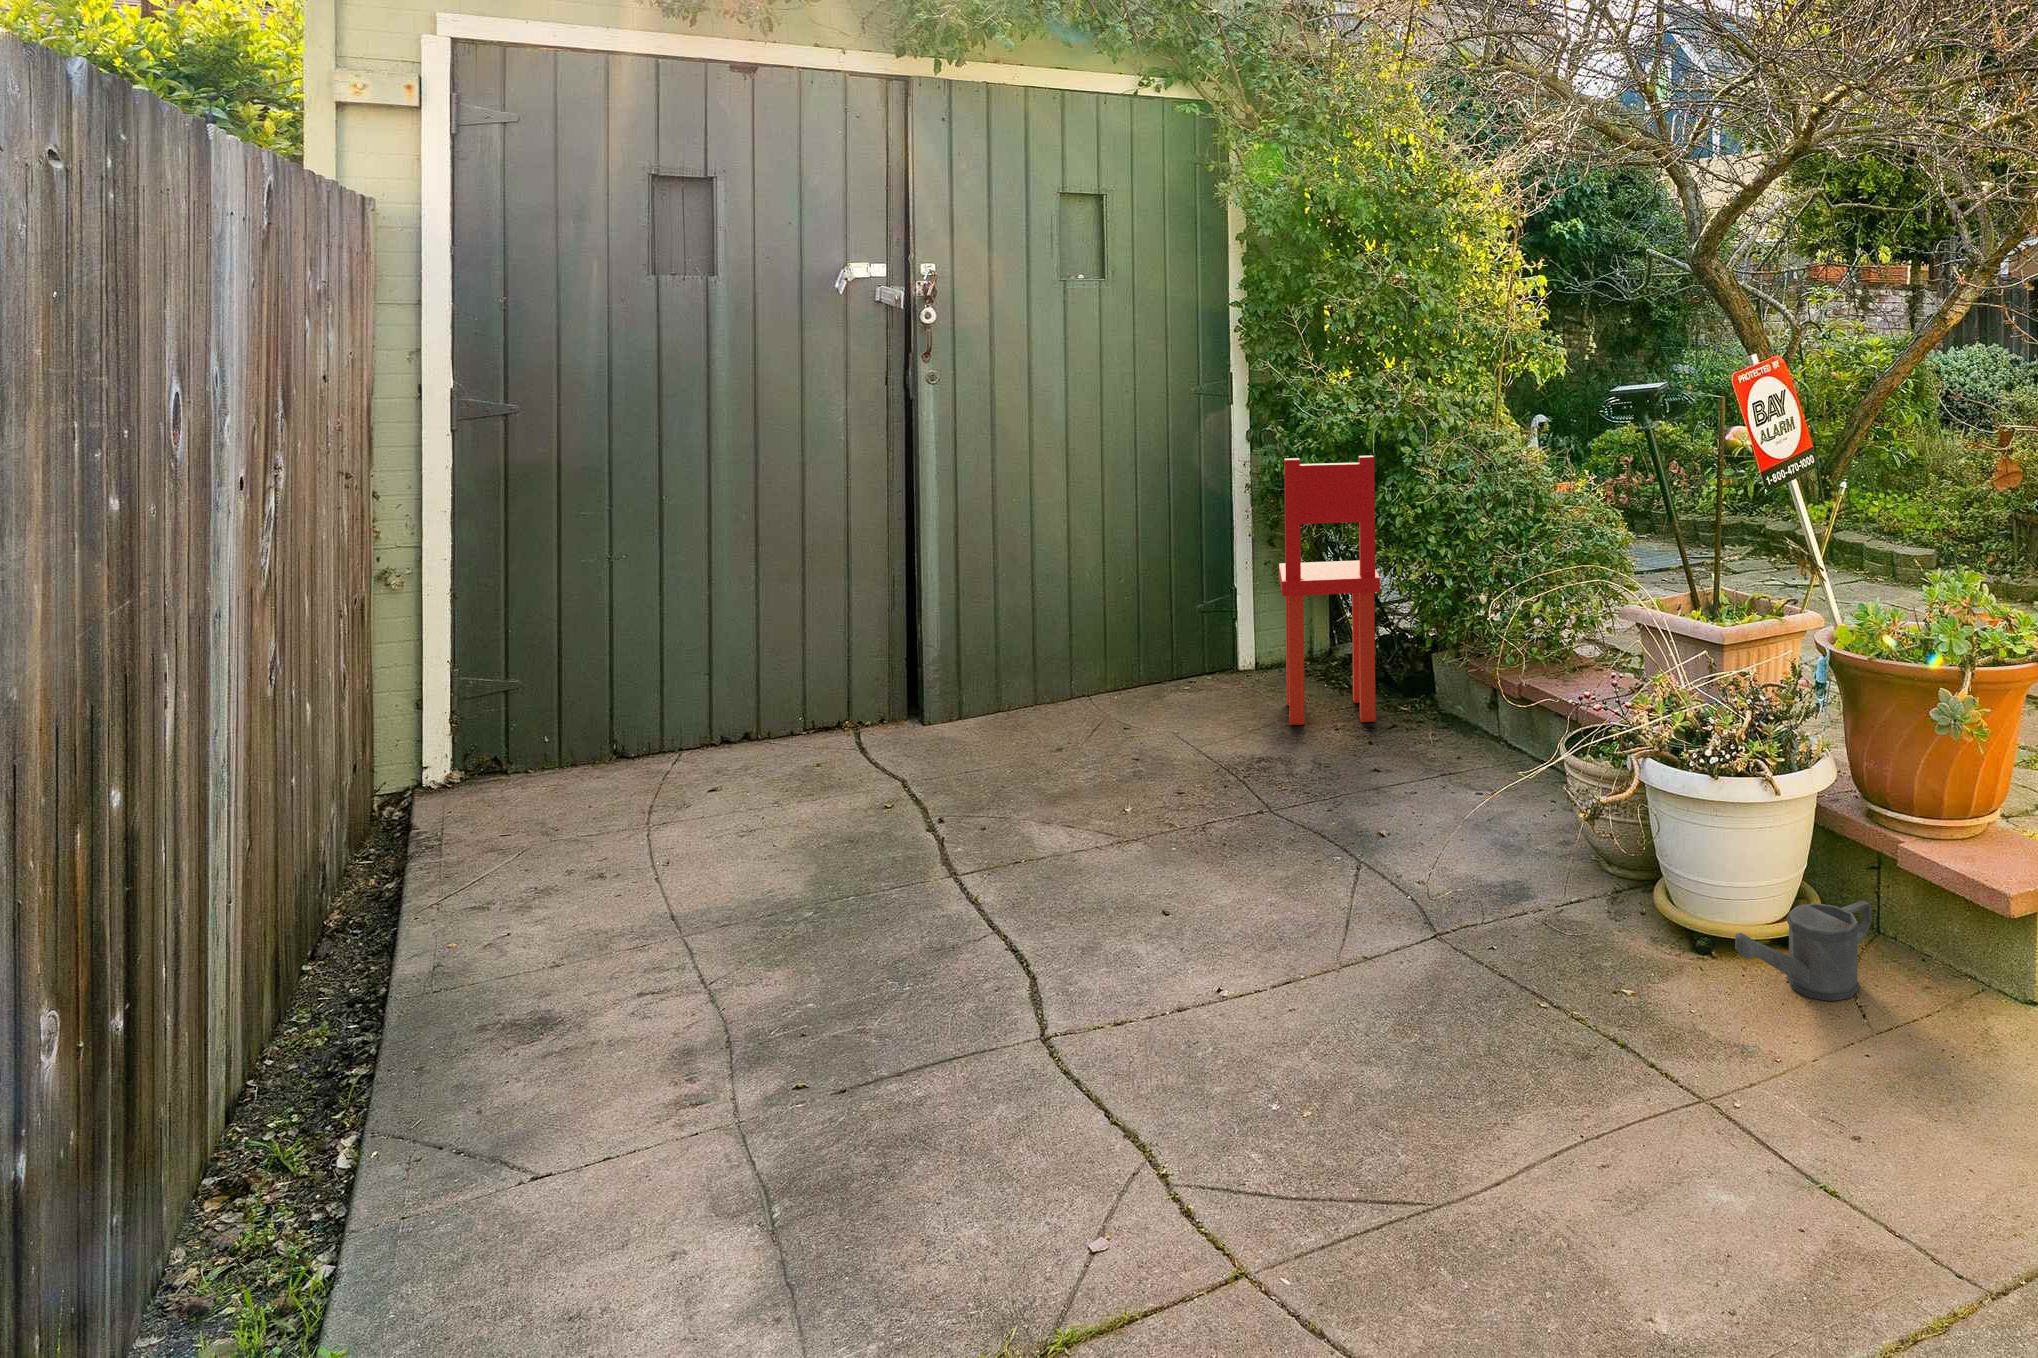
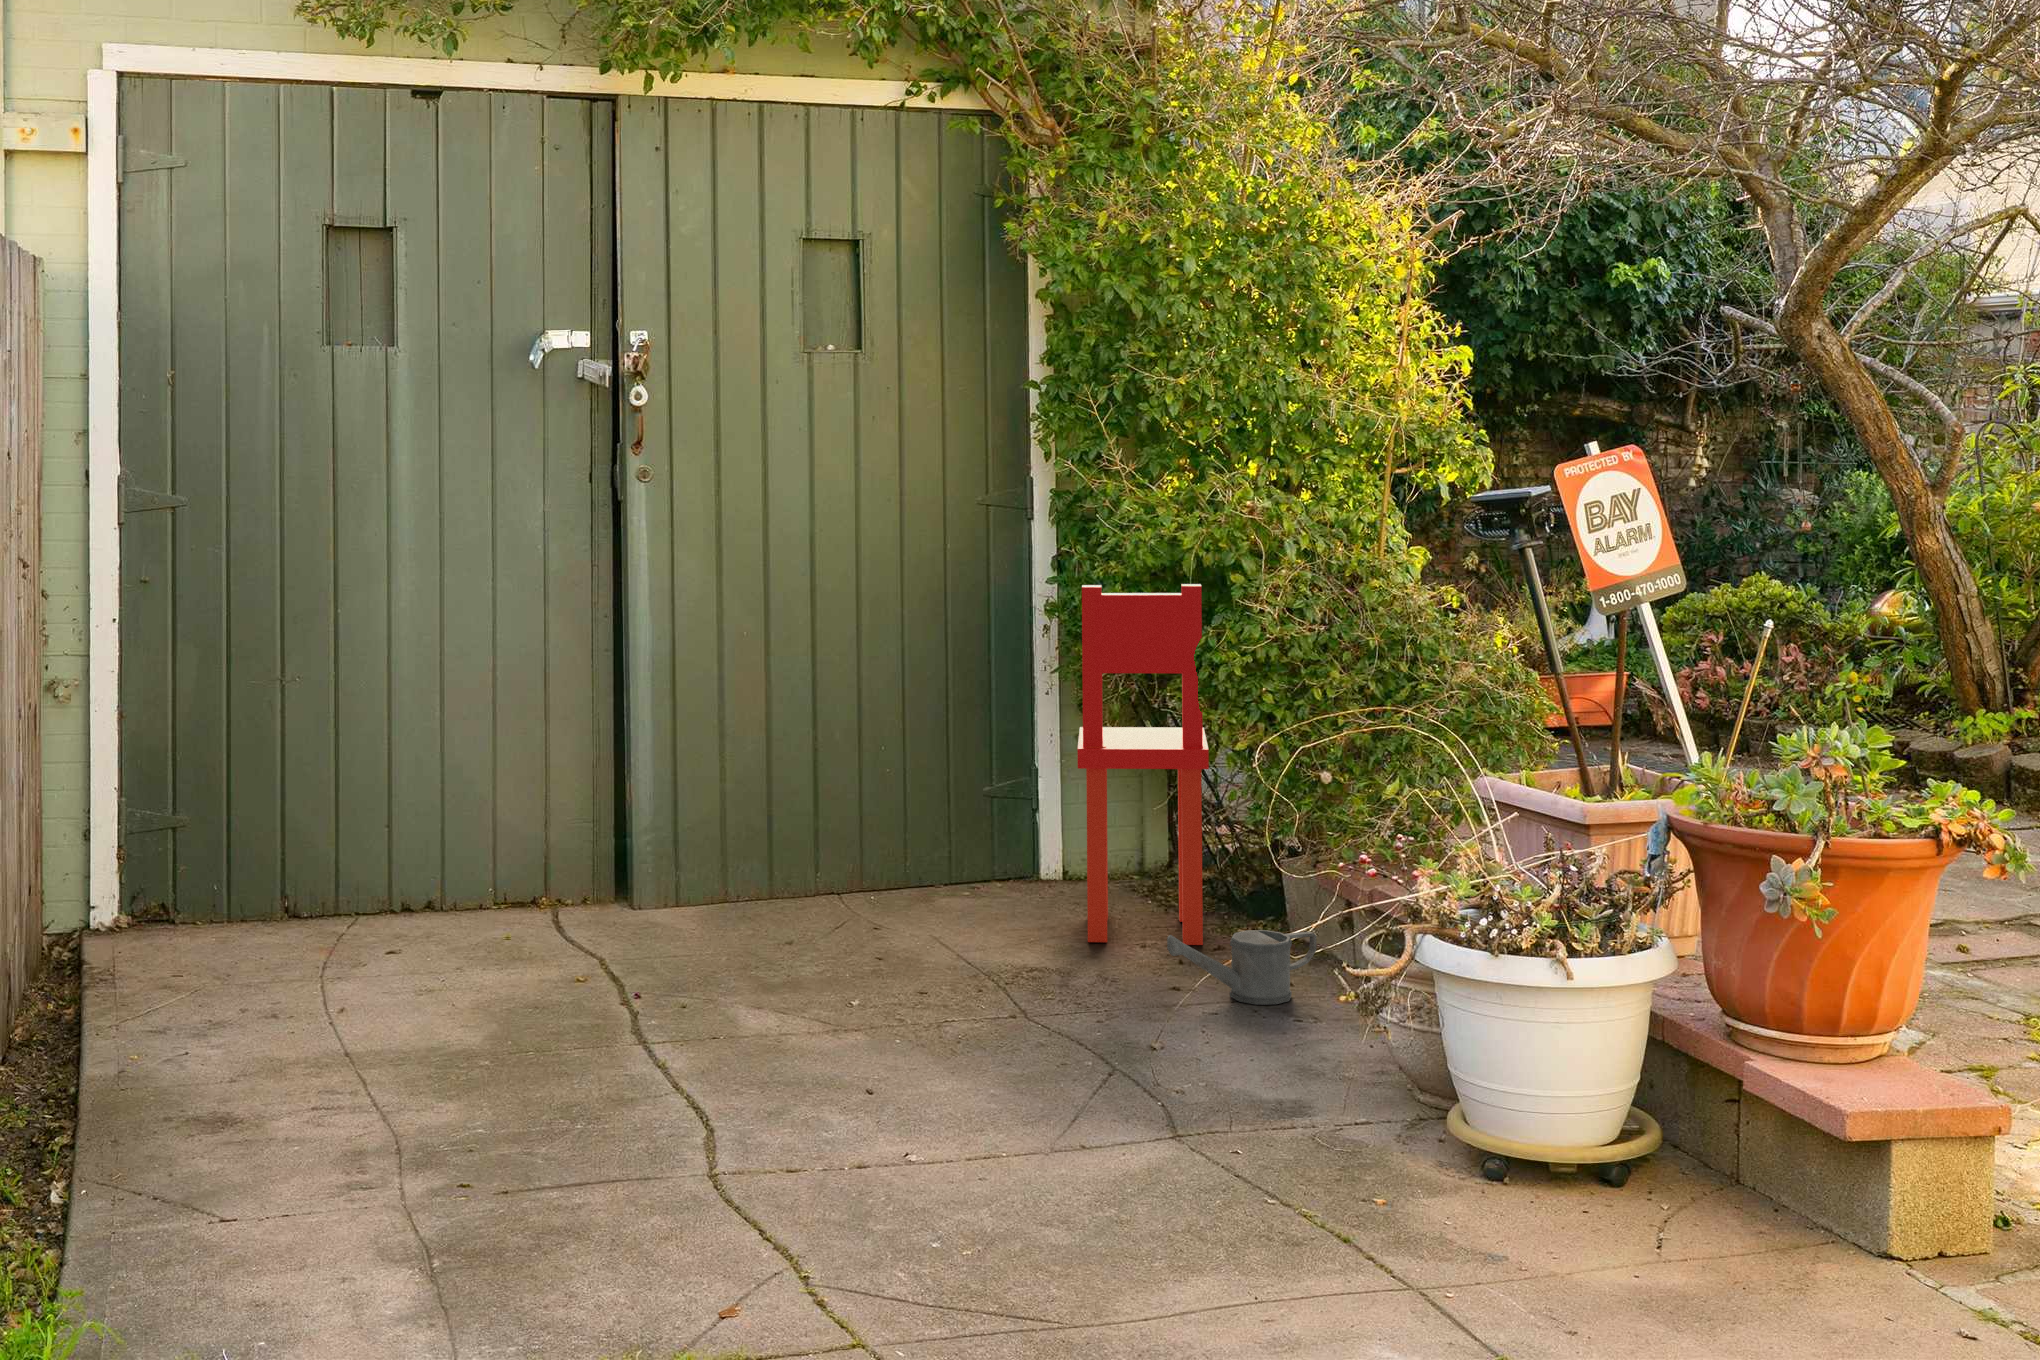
watering can: present [1735,900,1872,1001] -> present [1167,930,1316,1005]

